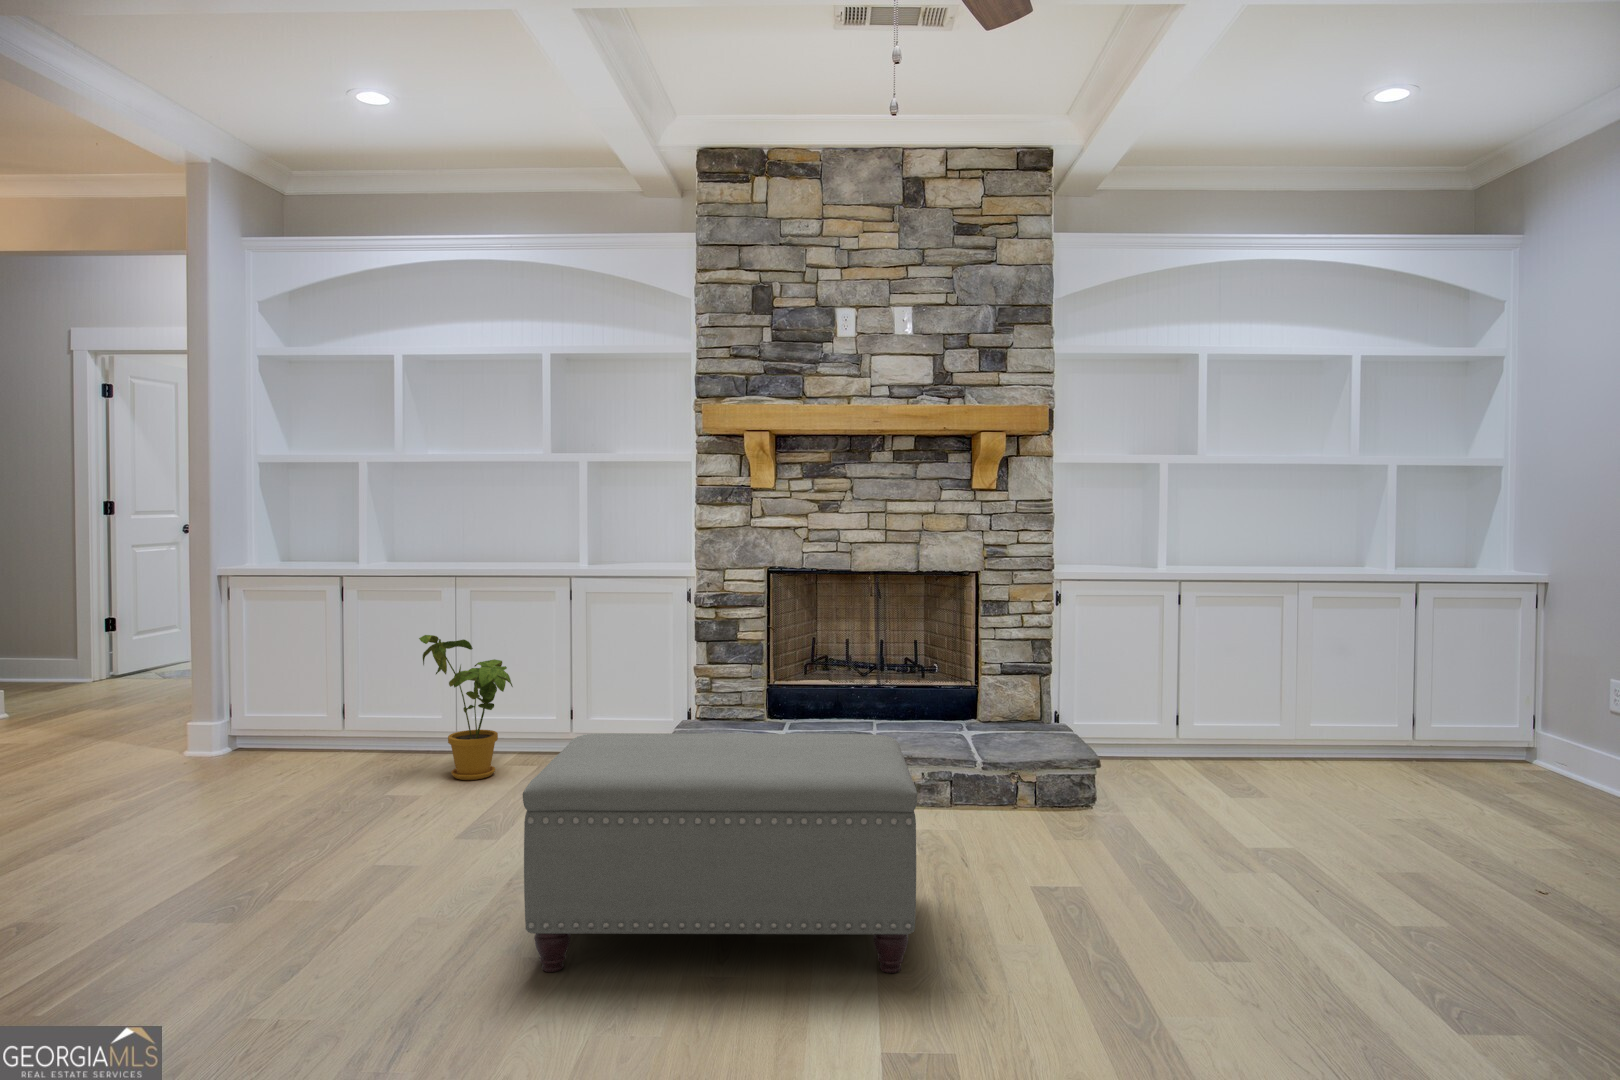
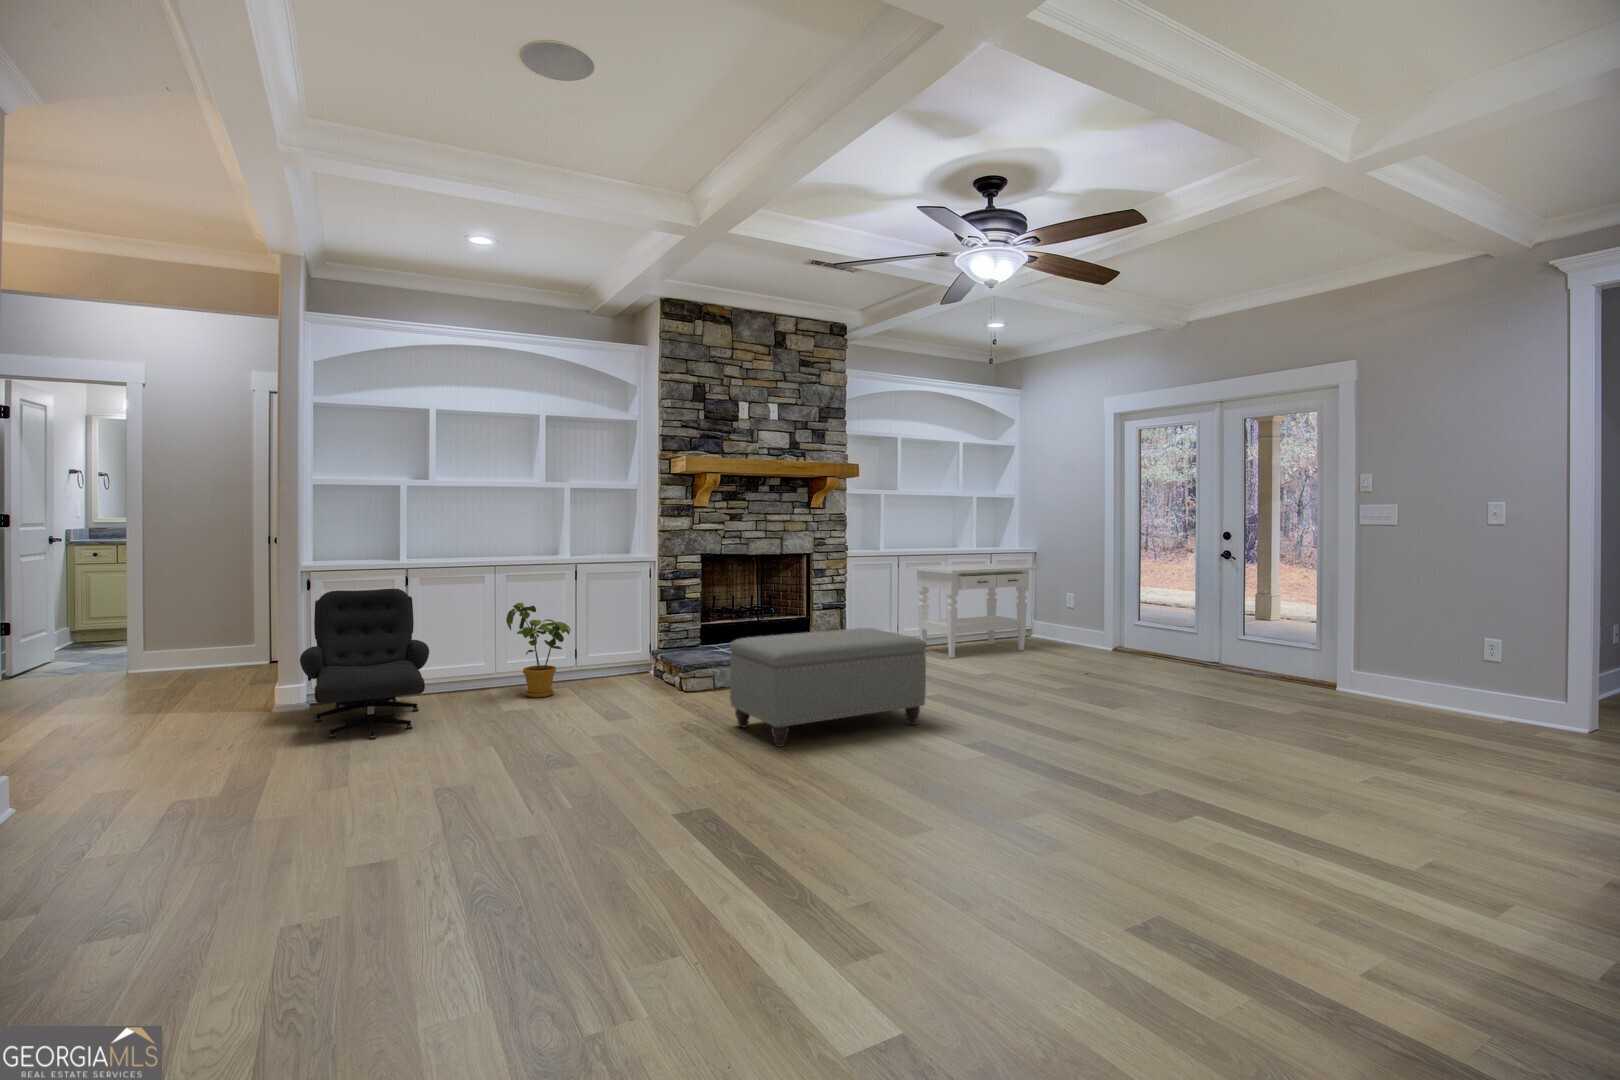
side table: none [1194,602,1502,797] -> present [908,564,1039,658]
lounge chair: none [89,604,339,822] -> present [300,589,429,739]

